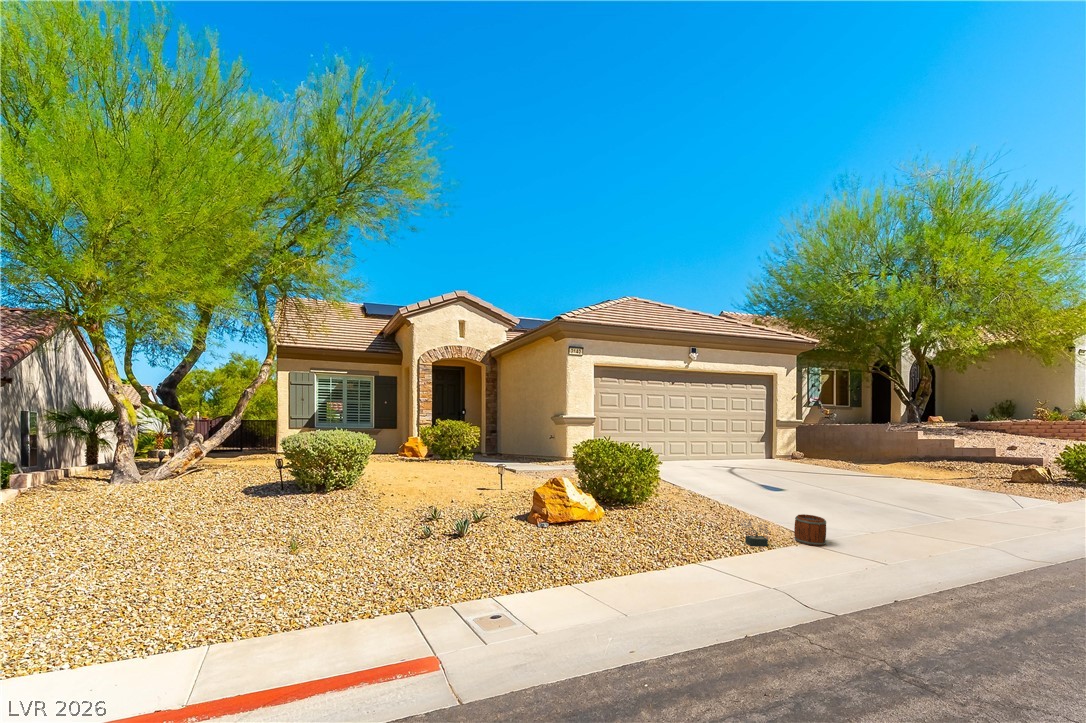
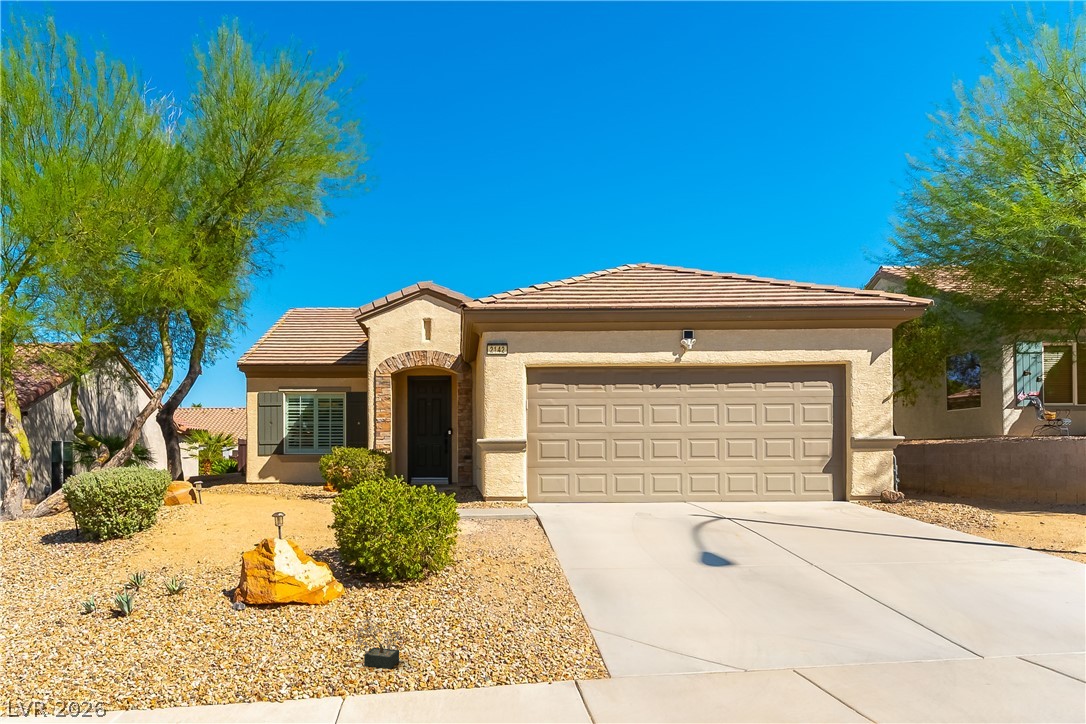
bucket: present [794,514,826,546] -> none [461,617,511,676]

